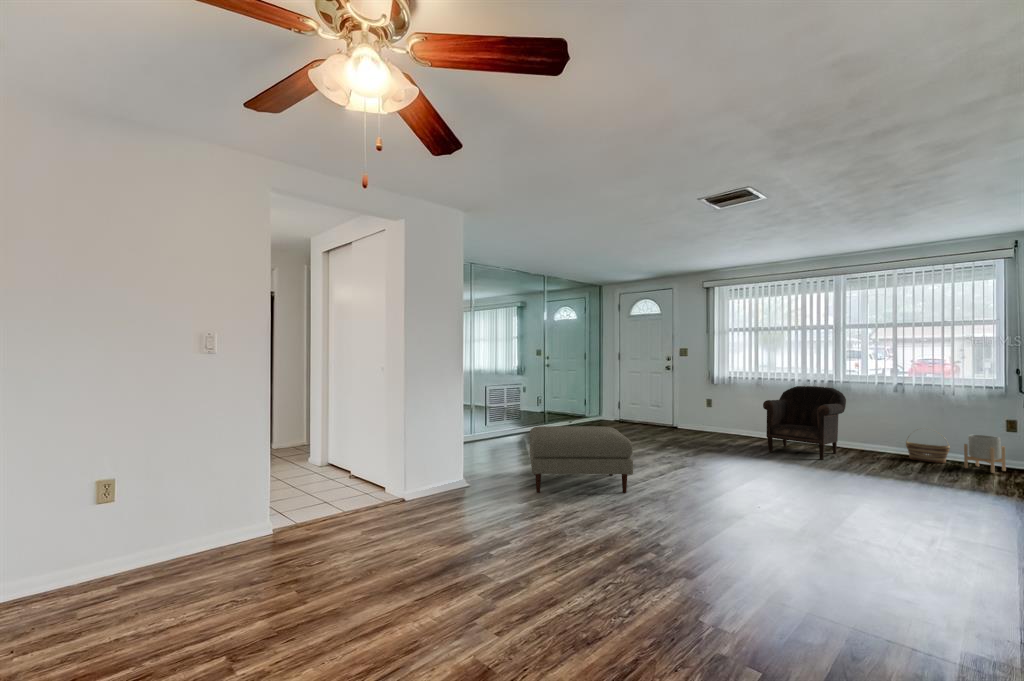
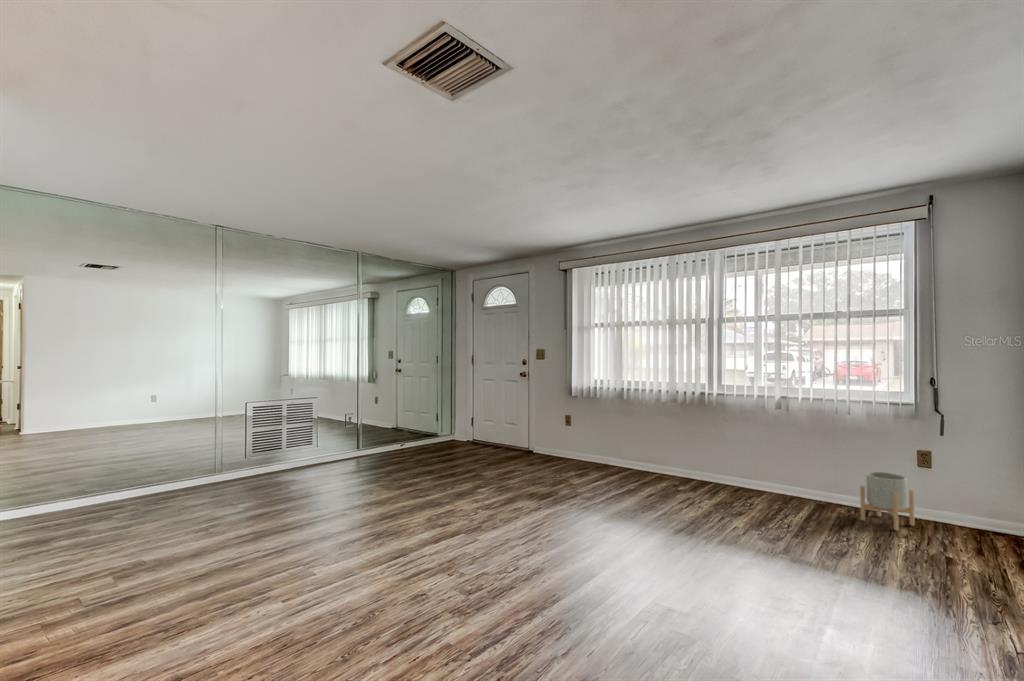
armchair: present [763,386,846,460] -> none [607,400,717,509]
ottoman: present [530,426,633,493] -> none [97,477,331,611]
basket: present [906,441,950,463] -> none [790,461,844,511]

